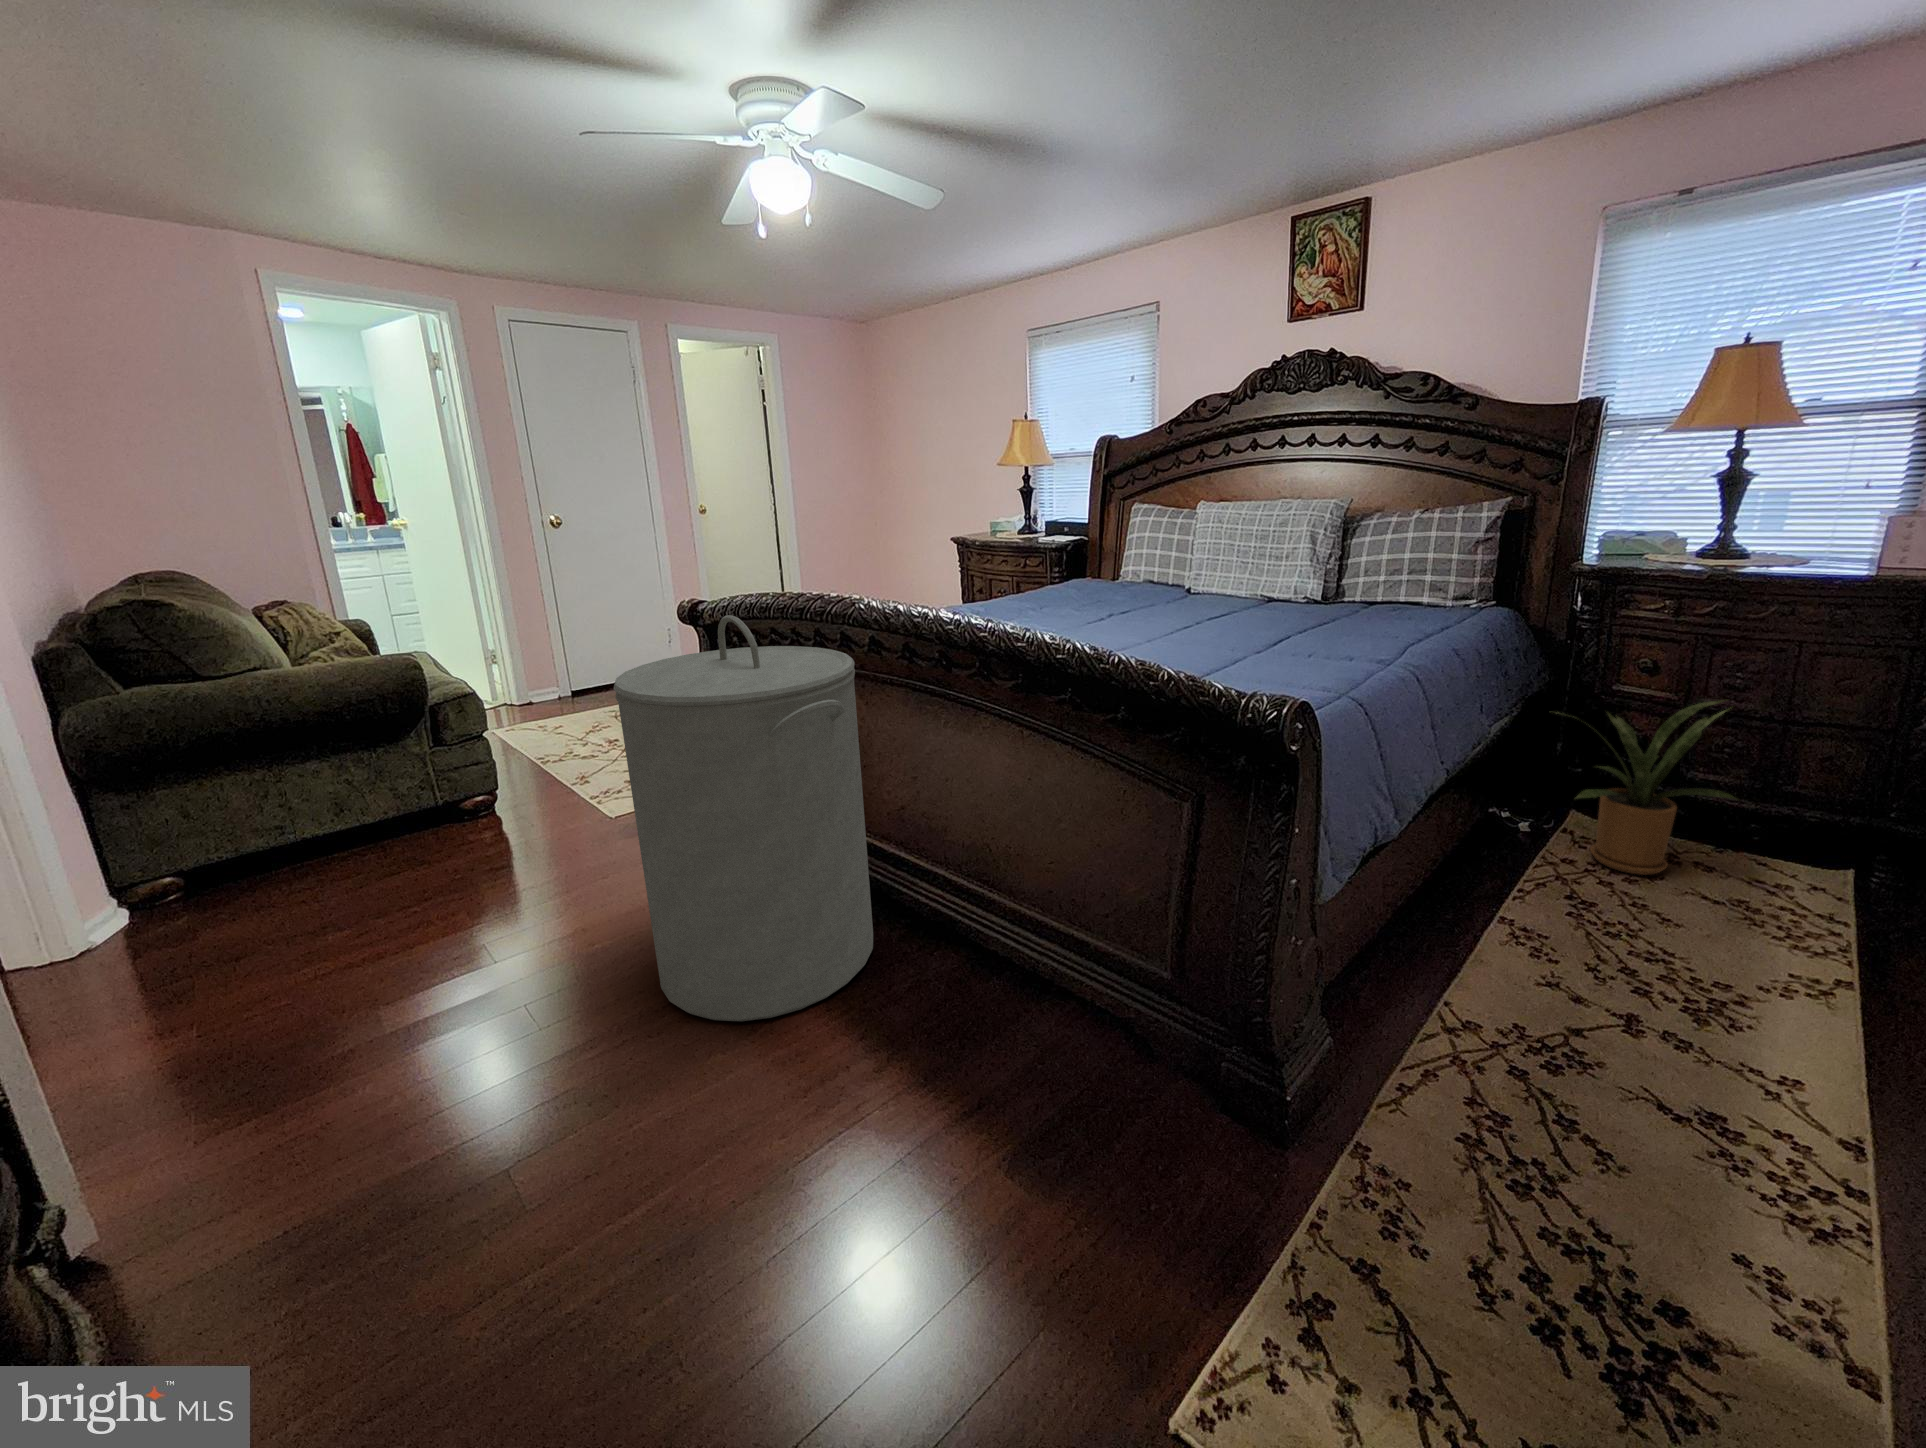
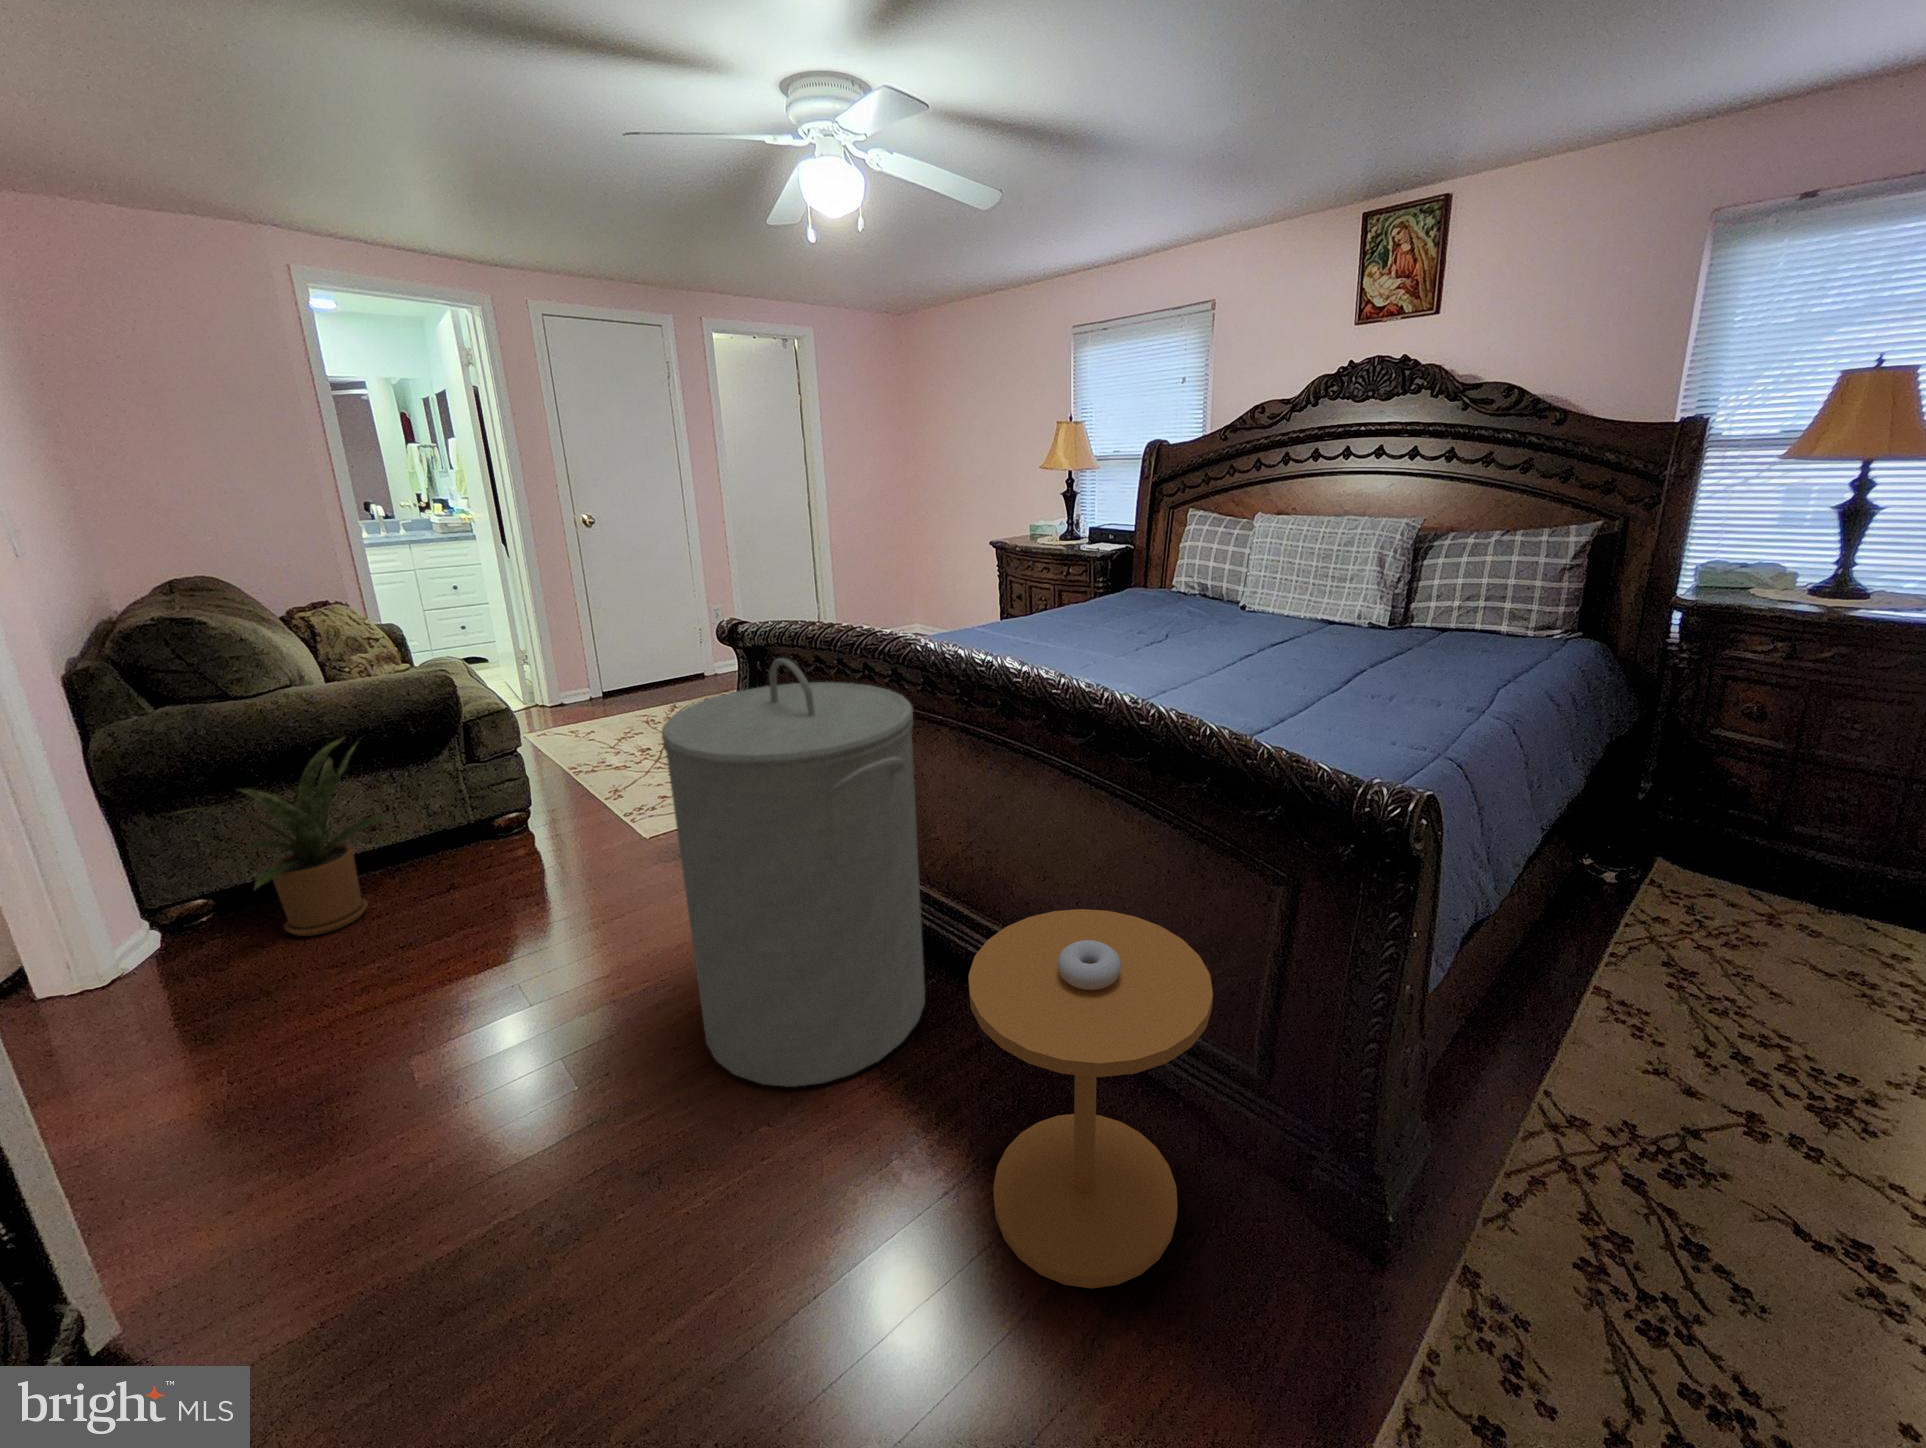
house plant: present [1576,700,1735,875] -> present [189,737,393,936]
side table: none [897,835,1119,1172] -> present [968,909,1213,1288]

